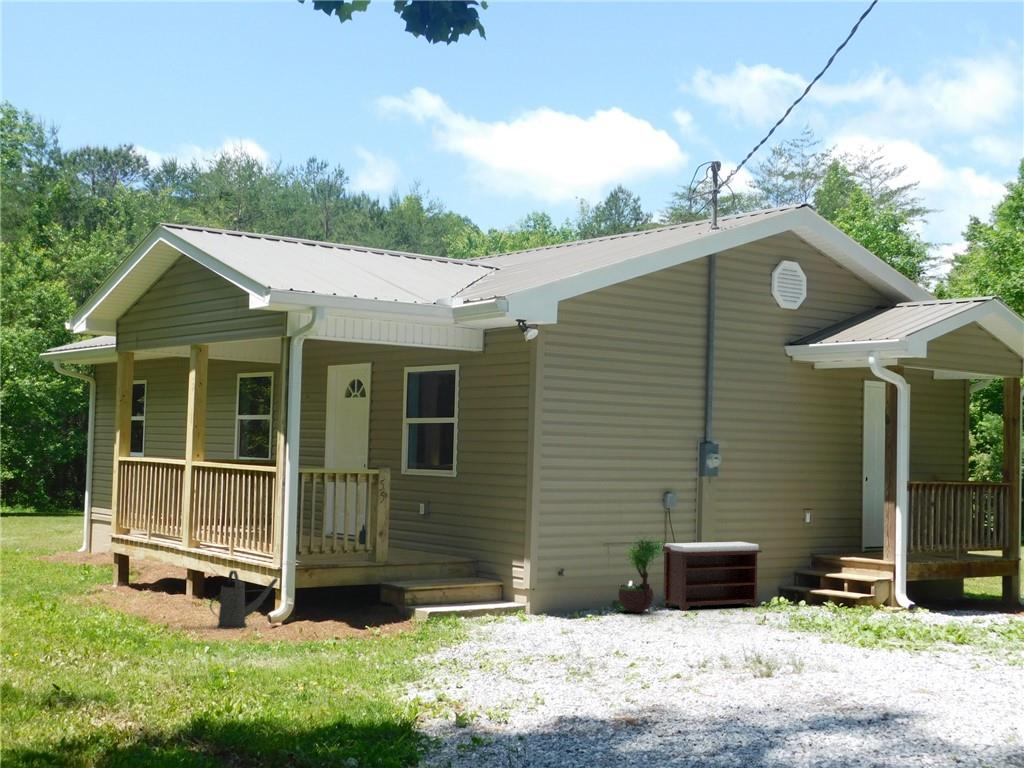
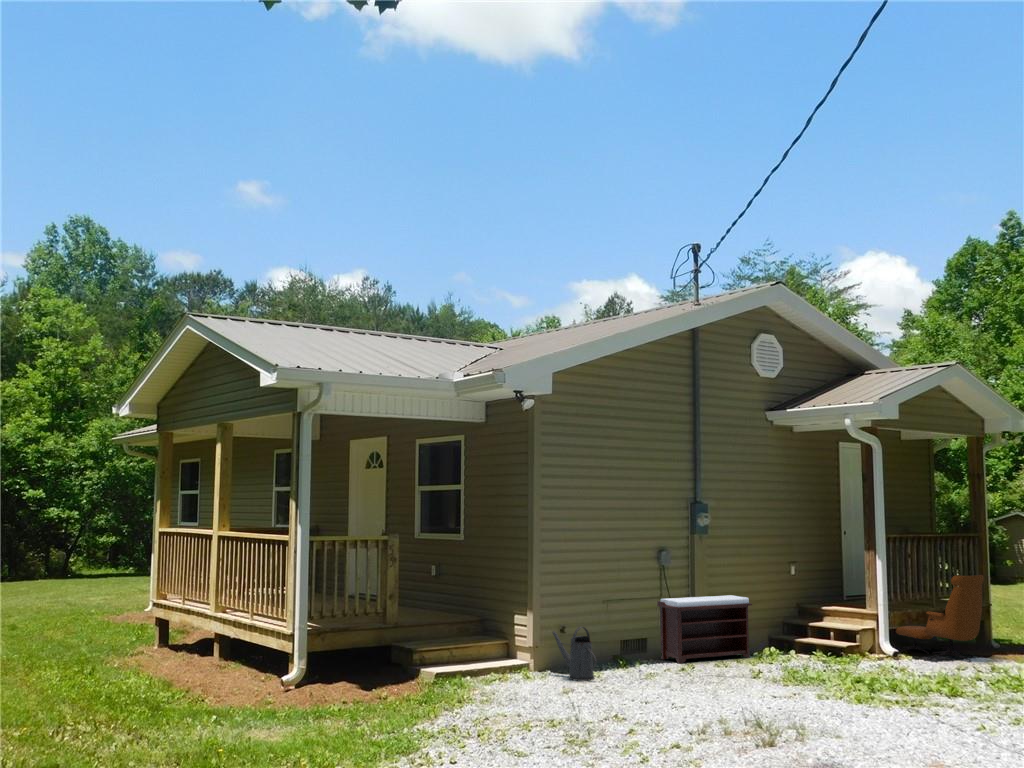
lounge chair: none [914,525,1006,615] -> present [896,575,984,662]
potted tree: present [618,537,664,613] -> none [618,589,662,667]
watering can: present [210,571,277,629] -> present [553,627,597,681]

